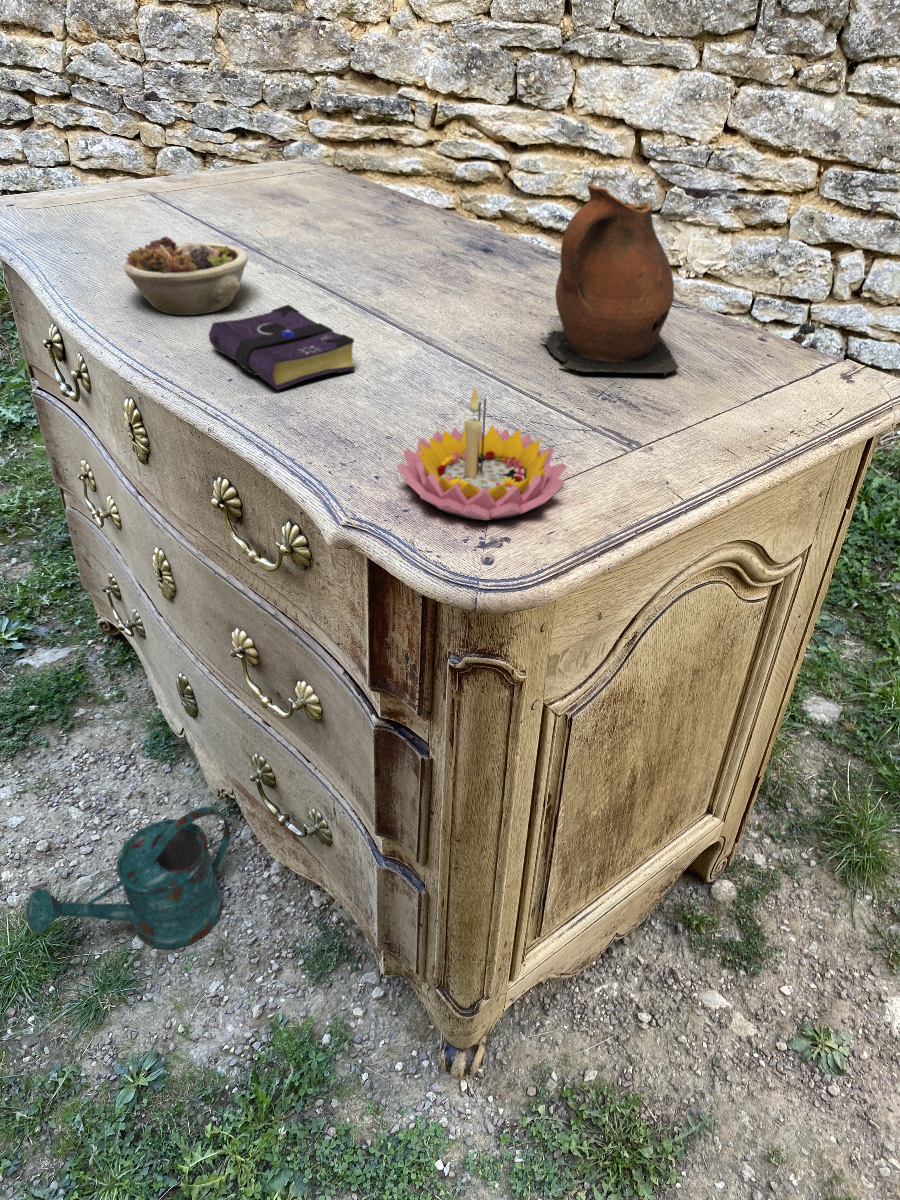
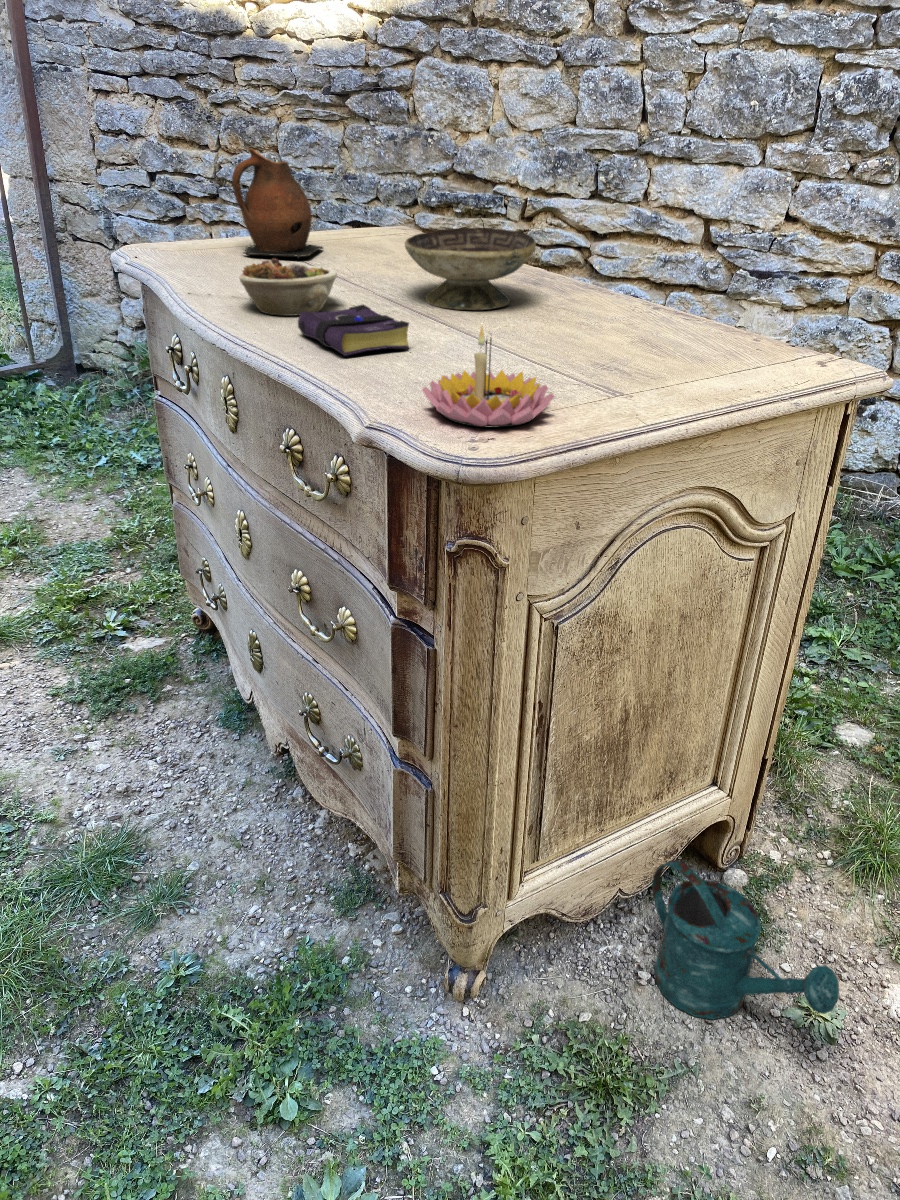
decorative bowl: none [327,181,486,292] -> present [405,228,536,310]
ceramic pitcher: present [542,184,679,376] -> present [232,149,323,258]
watering can: present [26,807,231,949] -> present [652,860,839,1019]

